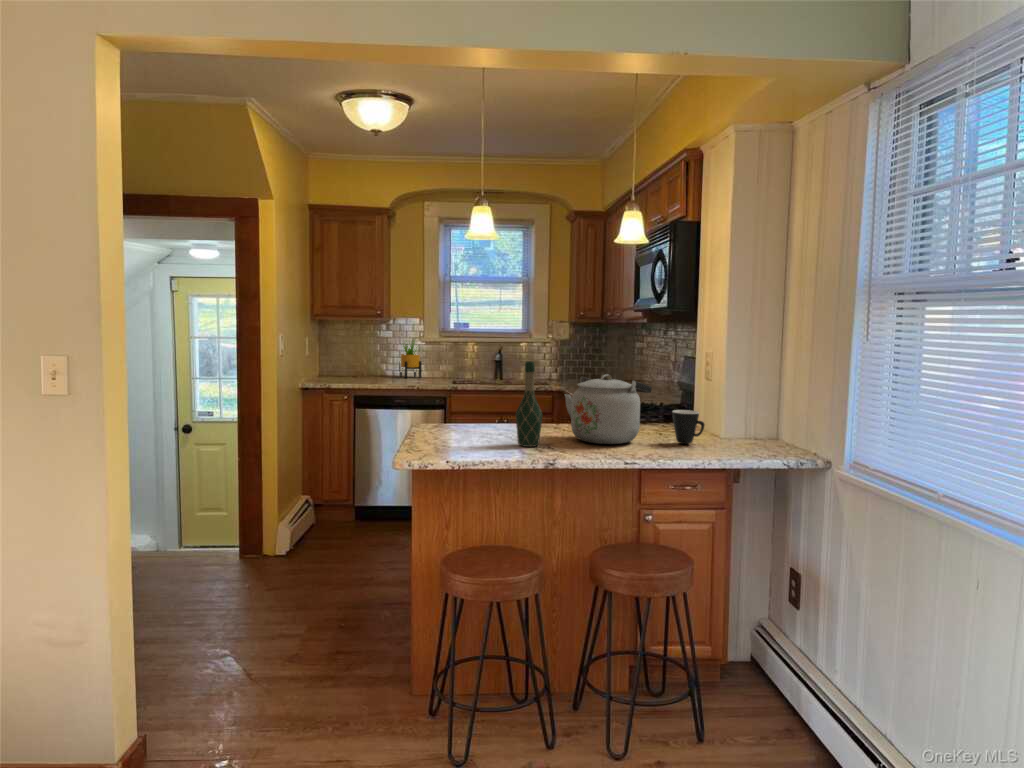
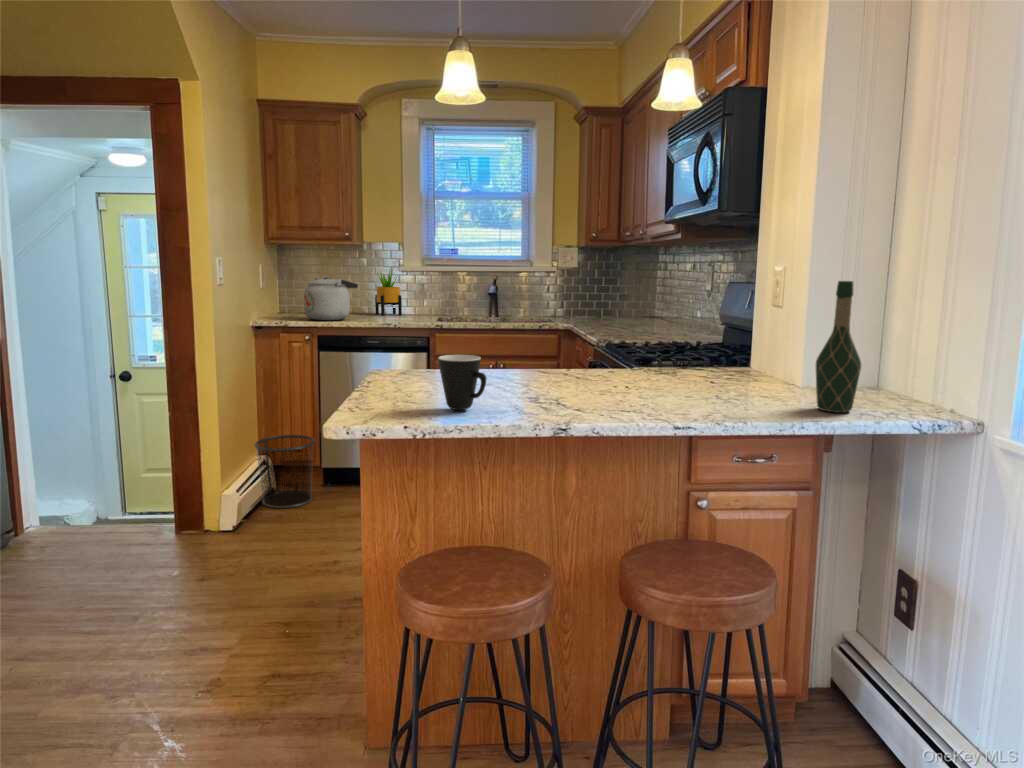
wine bottle: present [516,361,542,447] -> present [816,281,861,412]
kettle: present [565,374,652,444] -> present [304,276,358,320]
mug: present [672,410,704,444] -> present [438,355,486,410]
waste bin: none [302,477,352,538] -> present [254,435,315,508]

